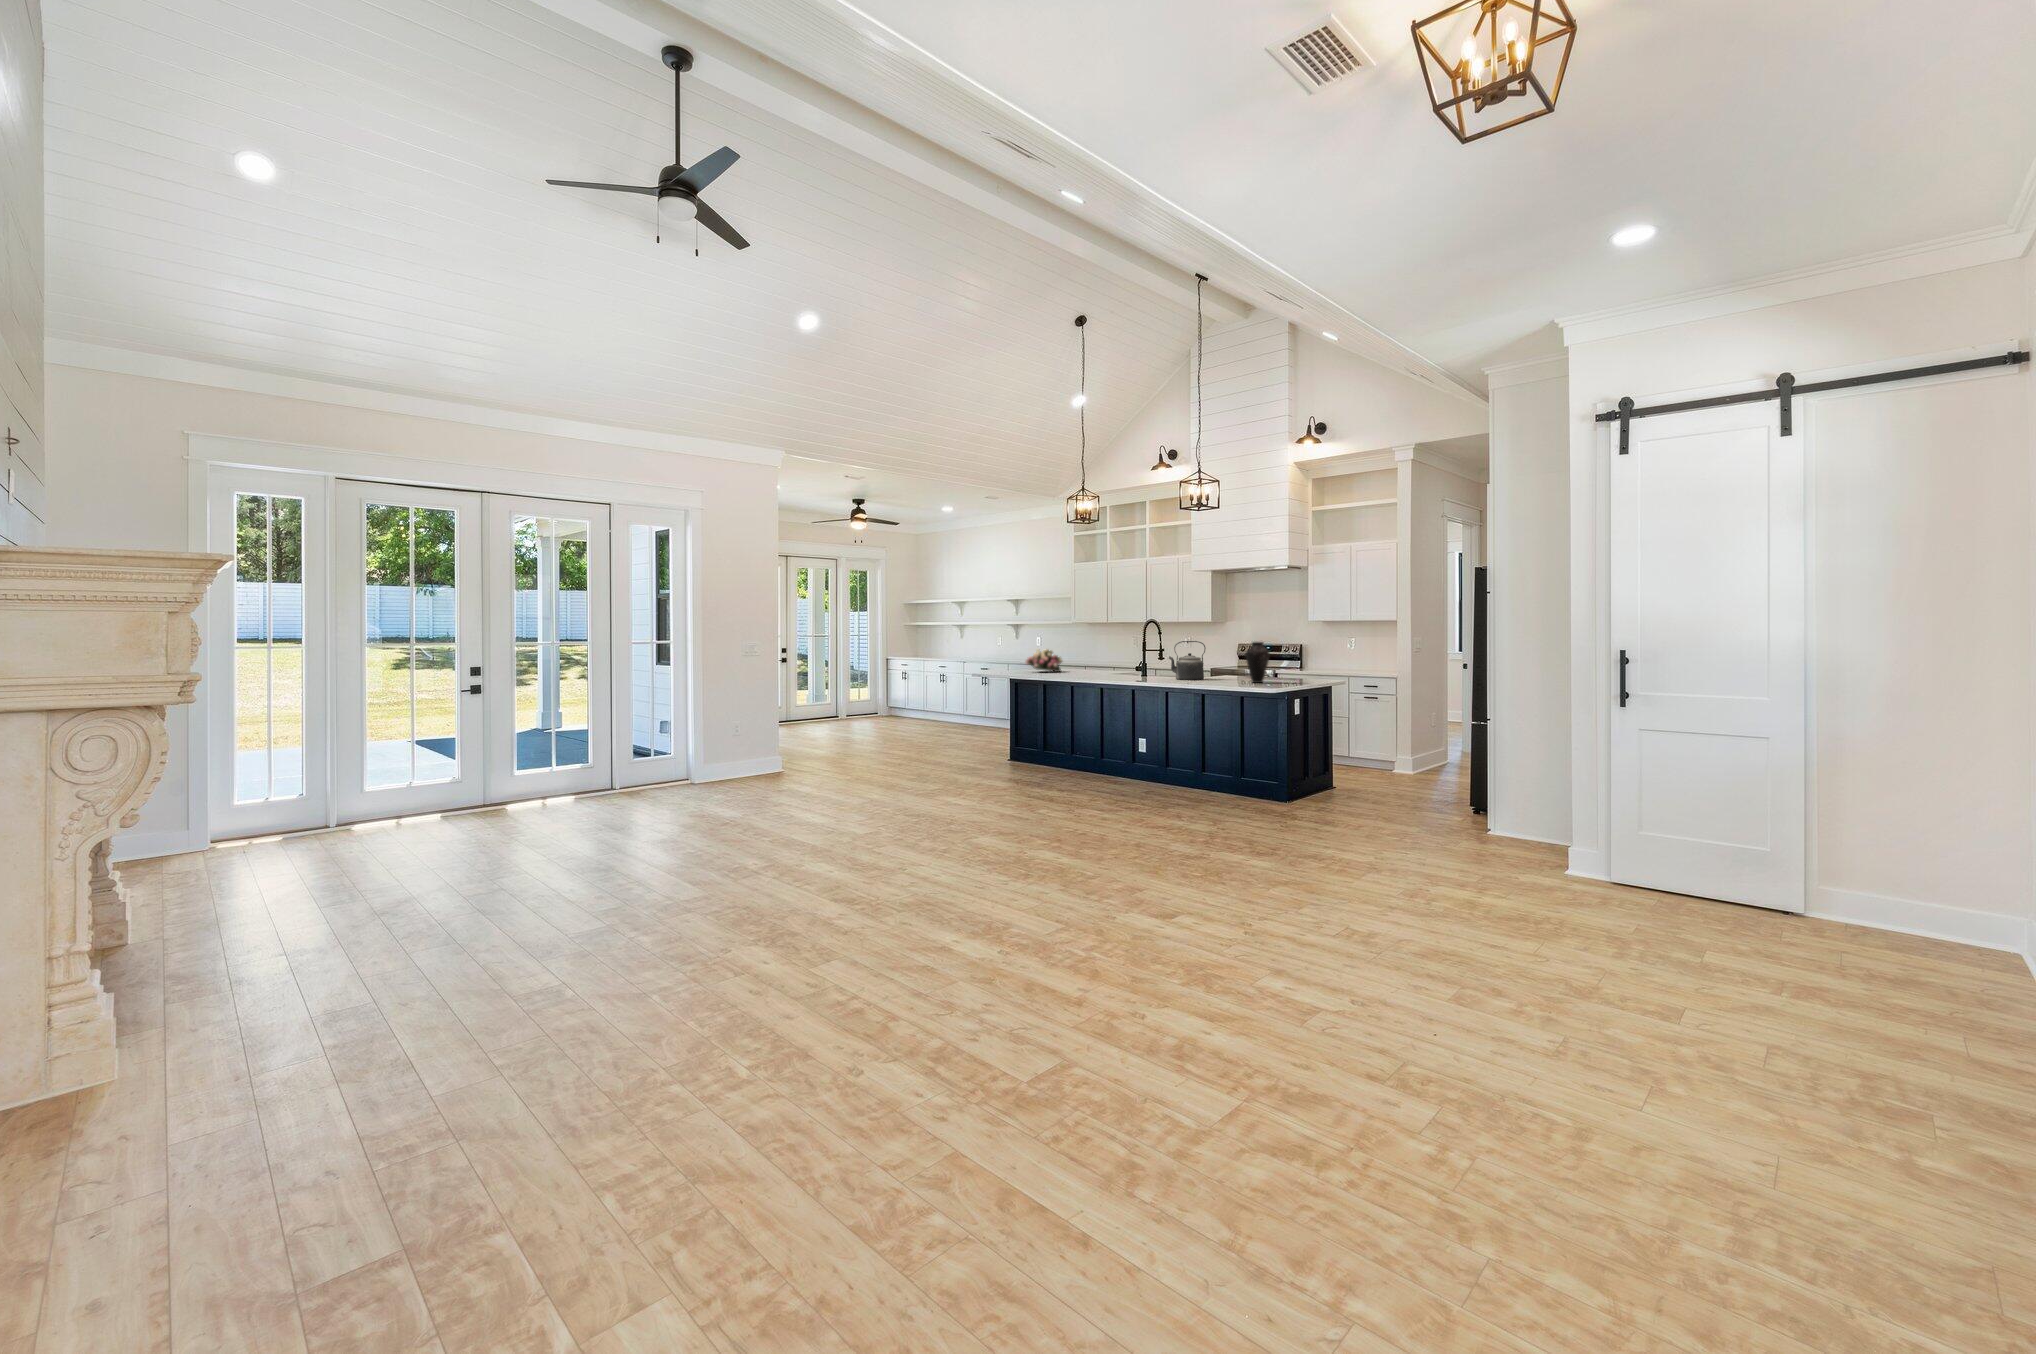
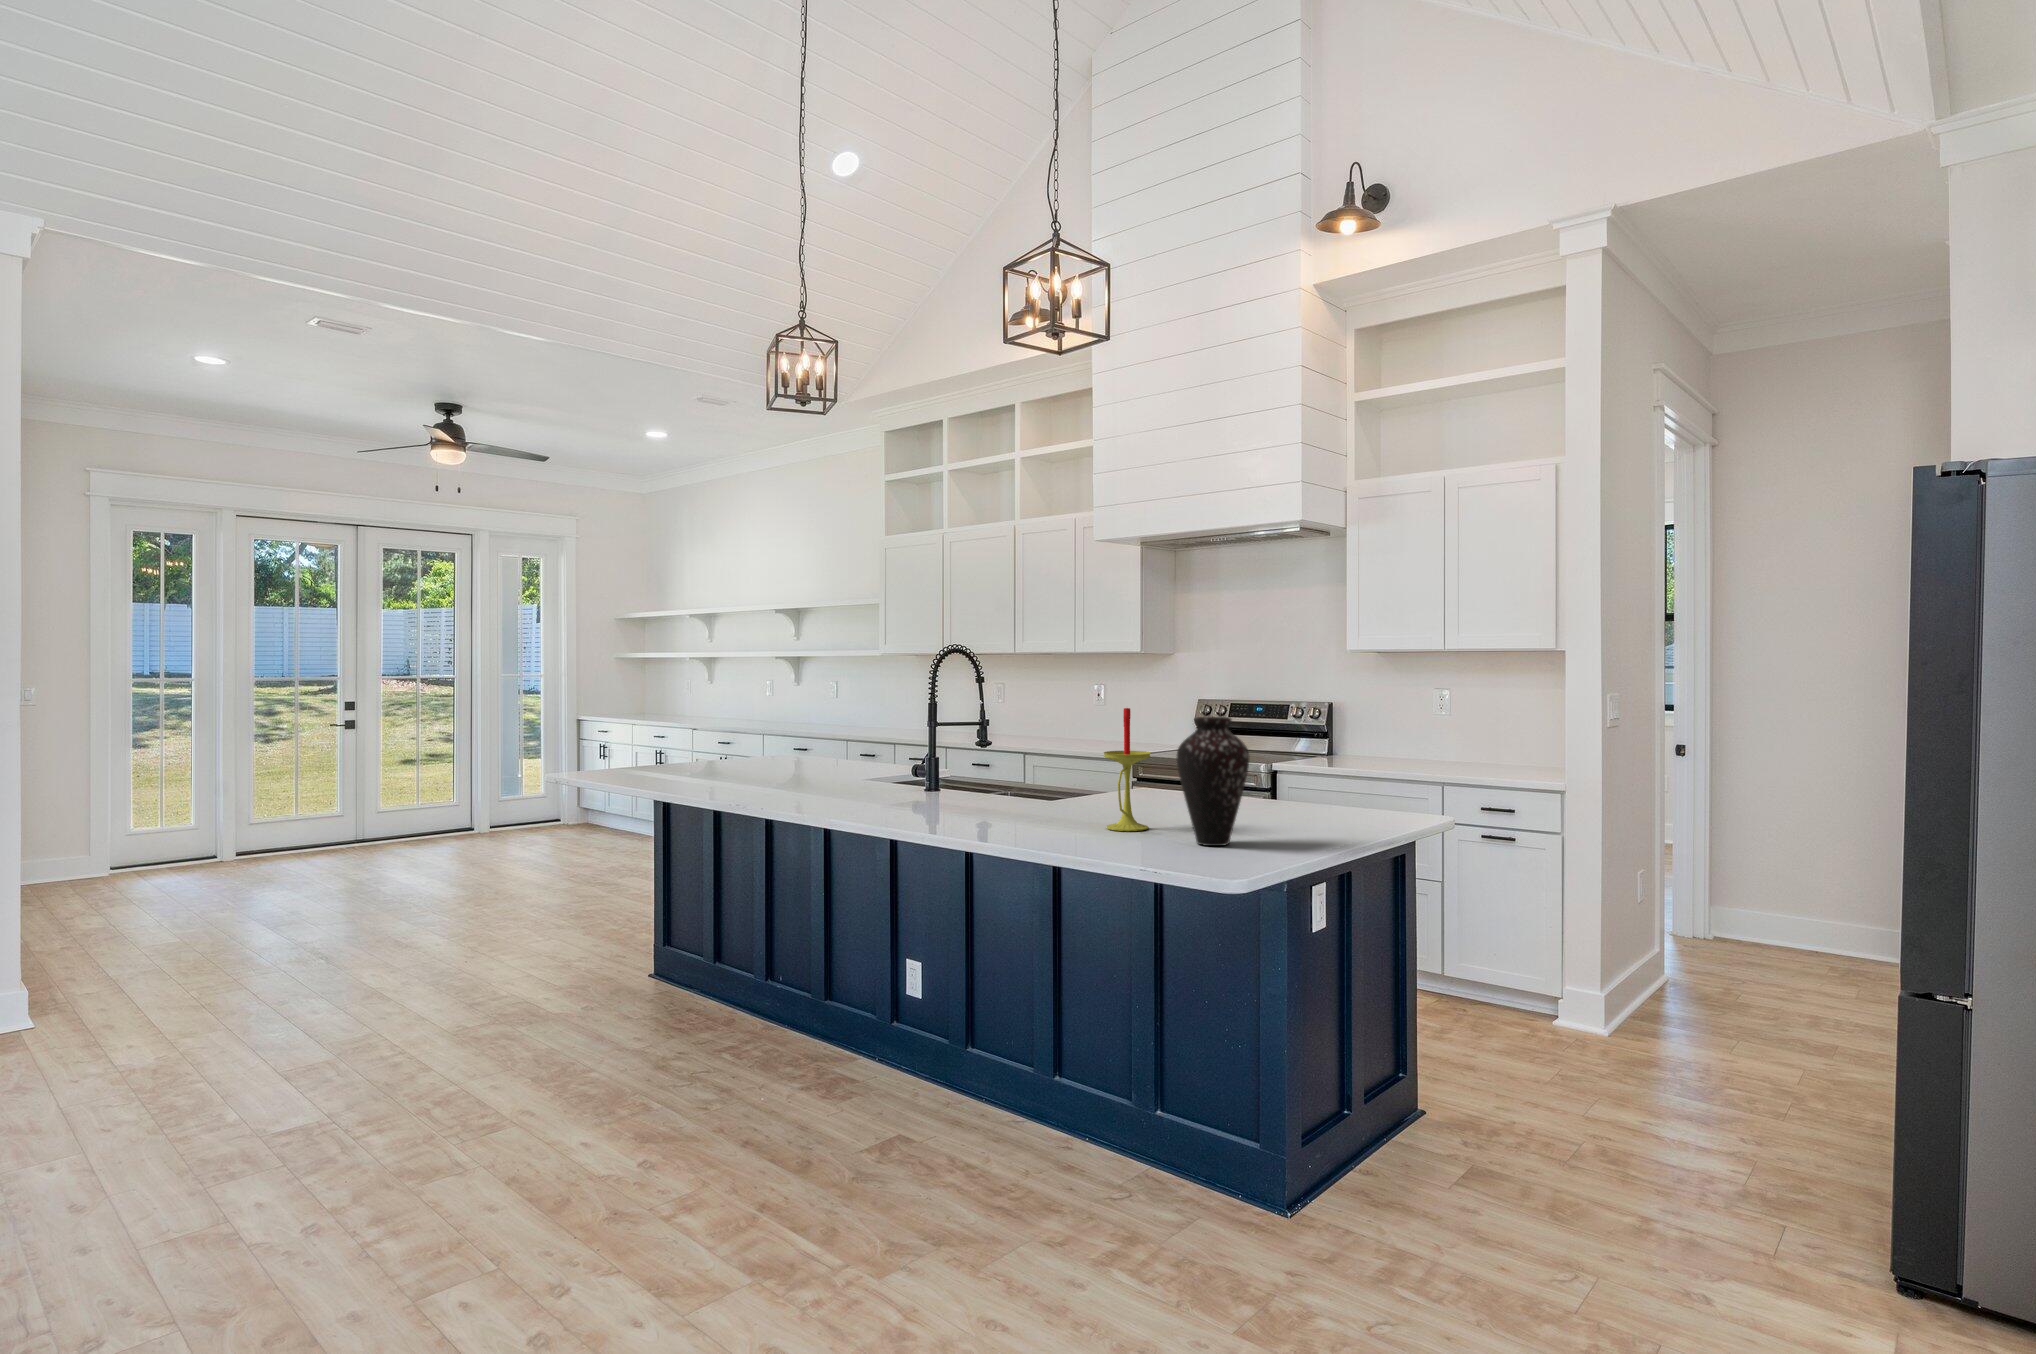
candle: none [1218,639,1235,681] -> present [1104,708,1151,831]
kettle: present [1169,641,1206,680] -> none [971,709,1074,822]
flower arrangement: present [1025,649,1062,672] -> none [676,716,770,773]

